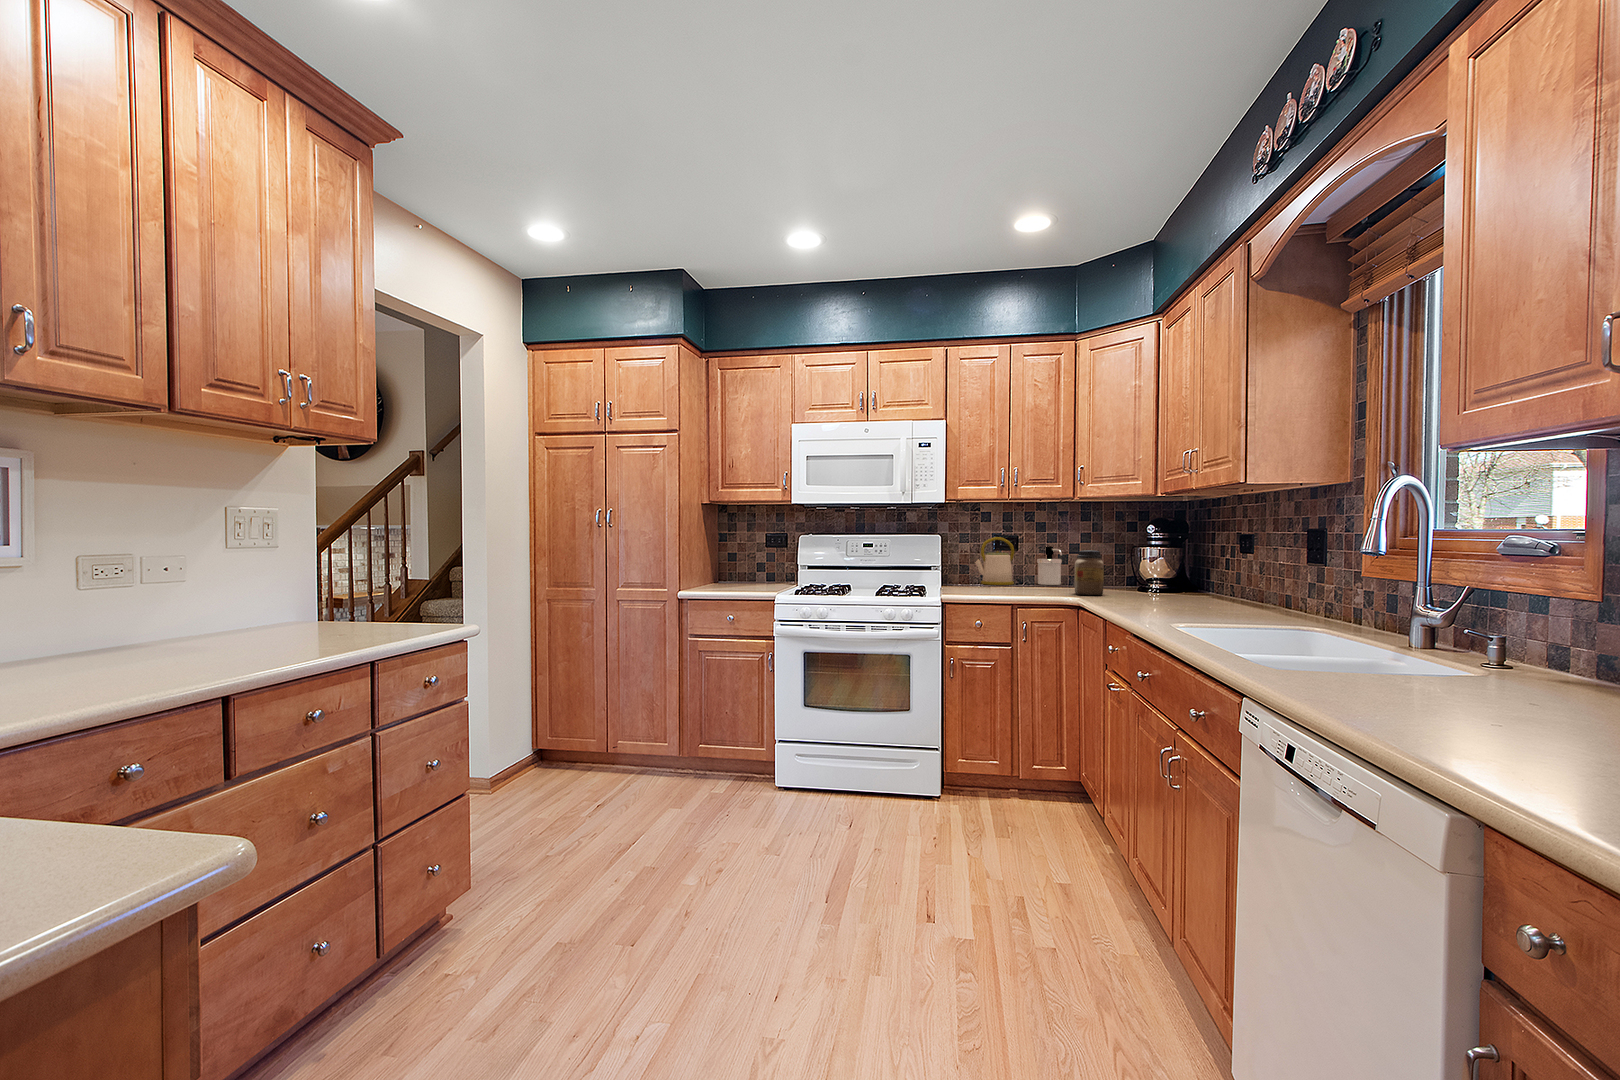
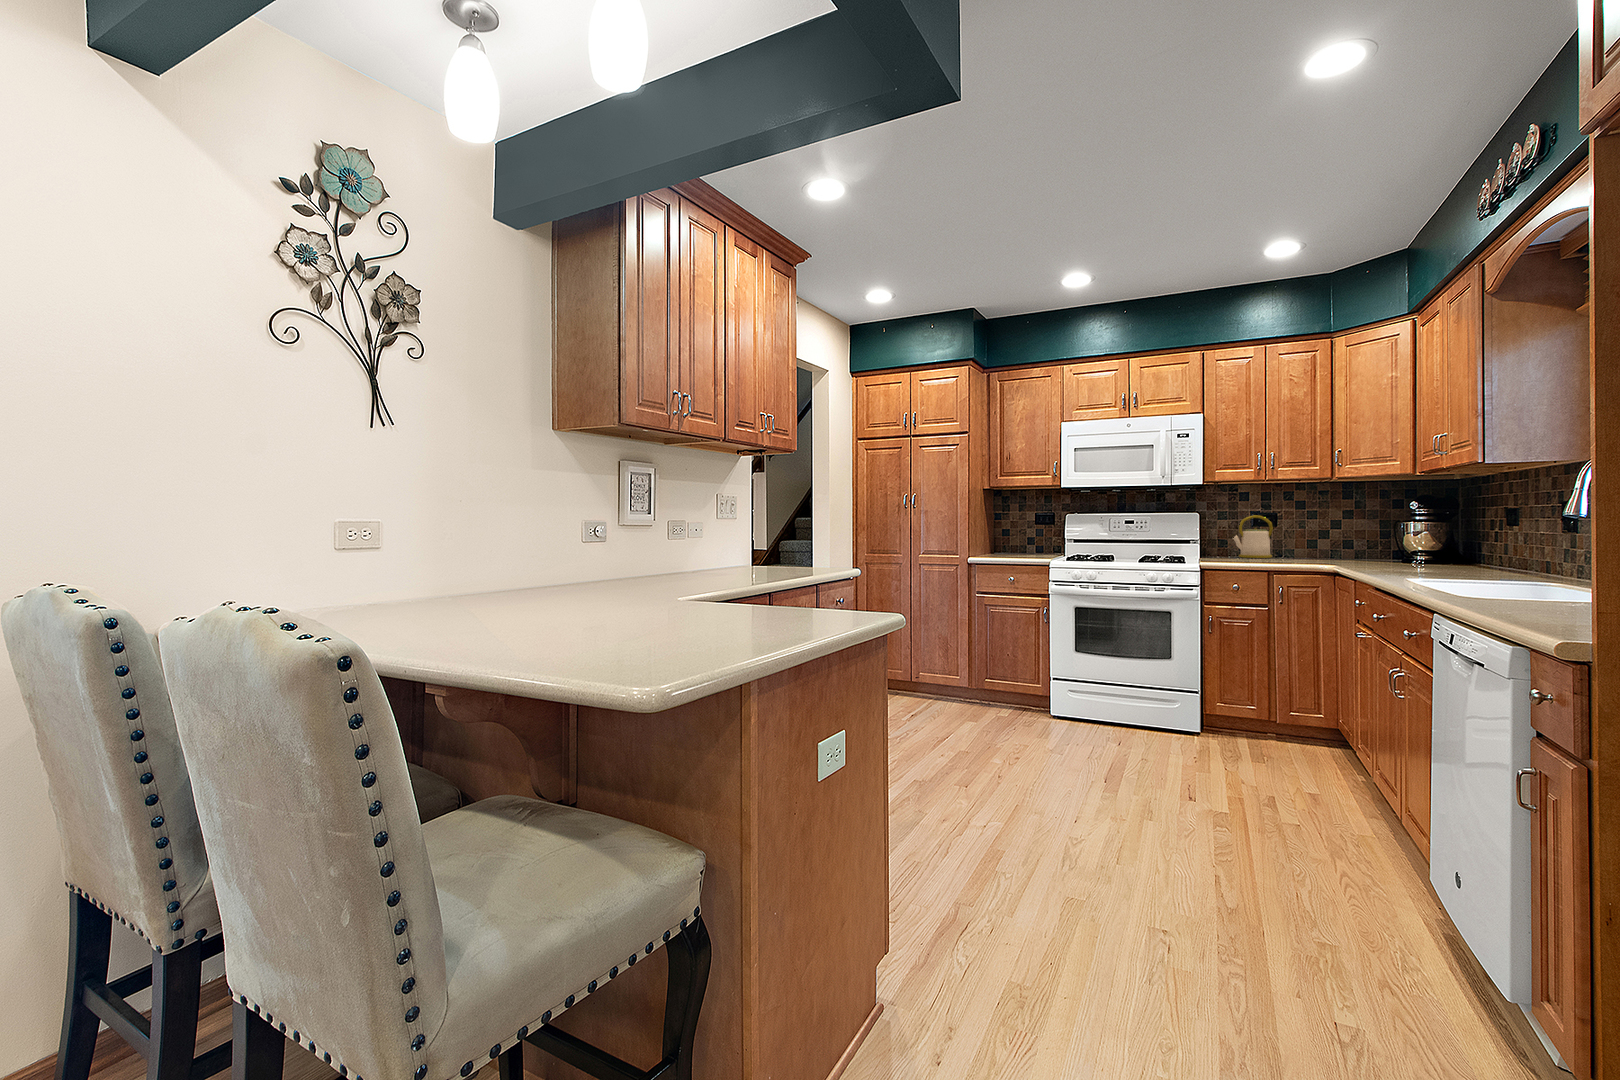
soap dispenser: present [1037,546,1062,585] -> none [1297,523,1322,558]
jar: present [1074,550,1104,595] -> none [1331,525,1361,564]

